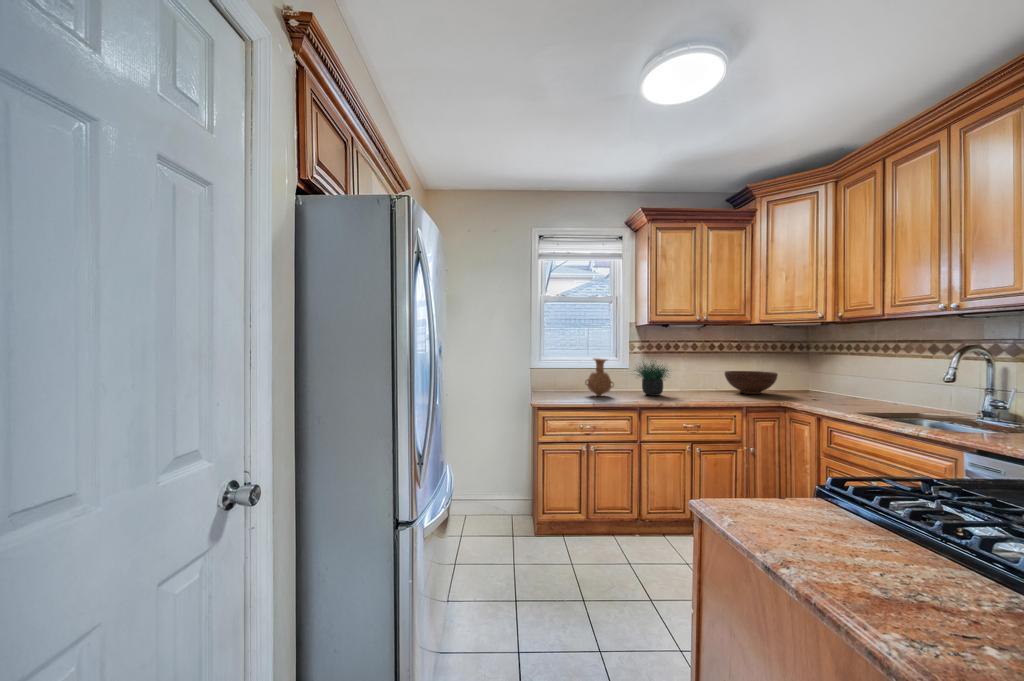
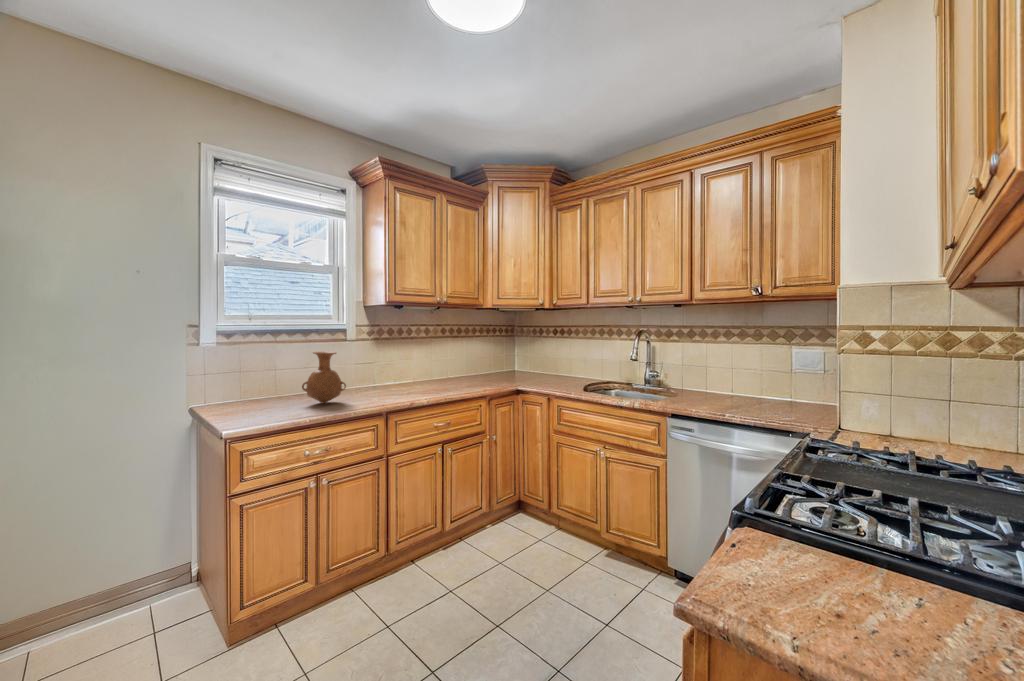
potted plant: present [635,363,668,396] -> none [358,336,417,394]
fruit bowl: present [725,371,778,394] -> none [457,357,503,381]

